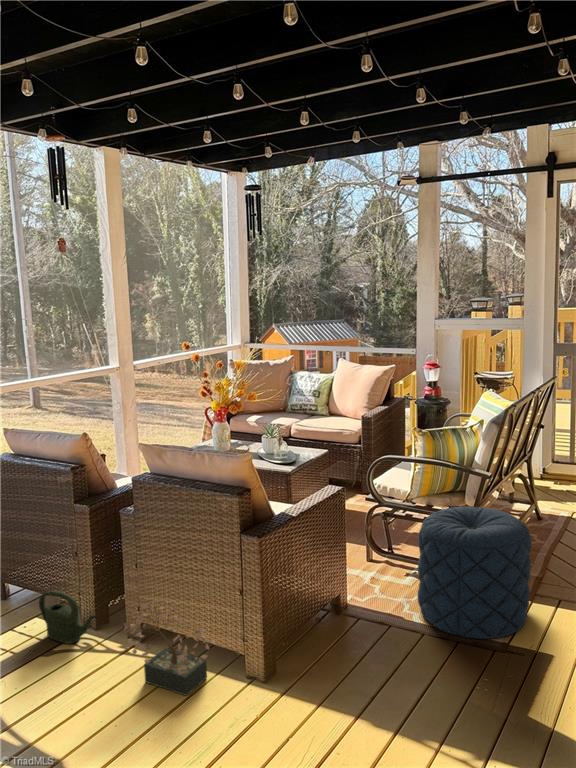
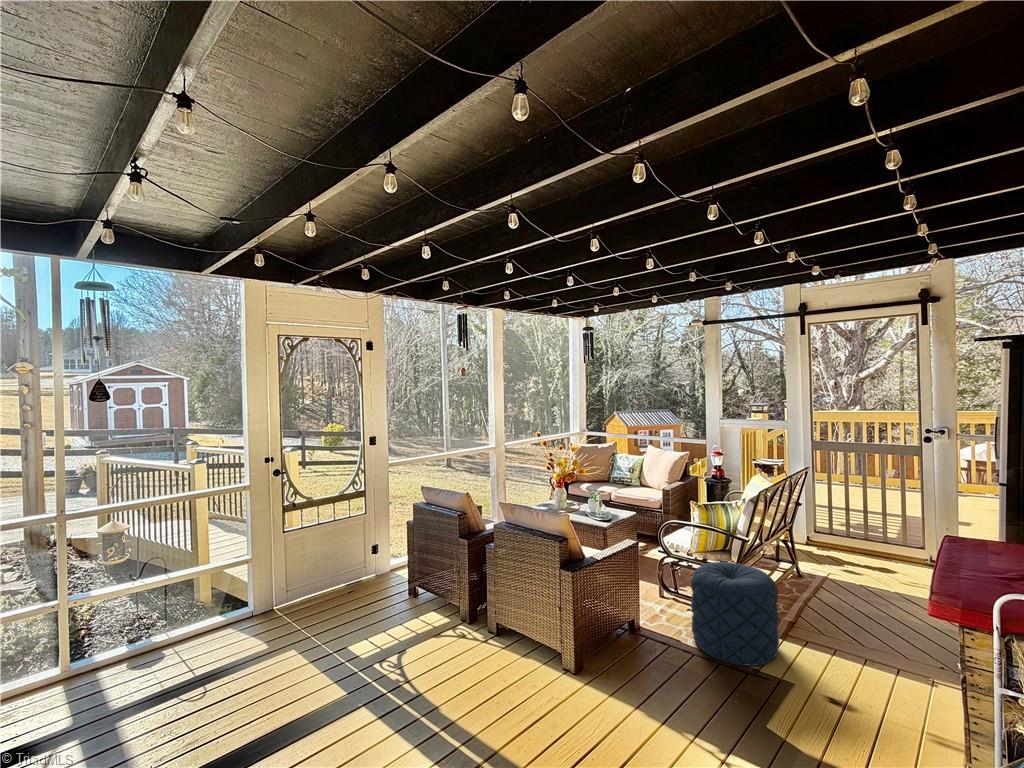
watering can: present [39,591,96,644] -> none [436,594,469,631]
decorative plant: present [125,597,216,696] -> none [484,606,543,677]

